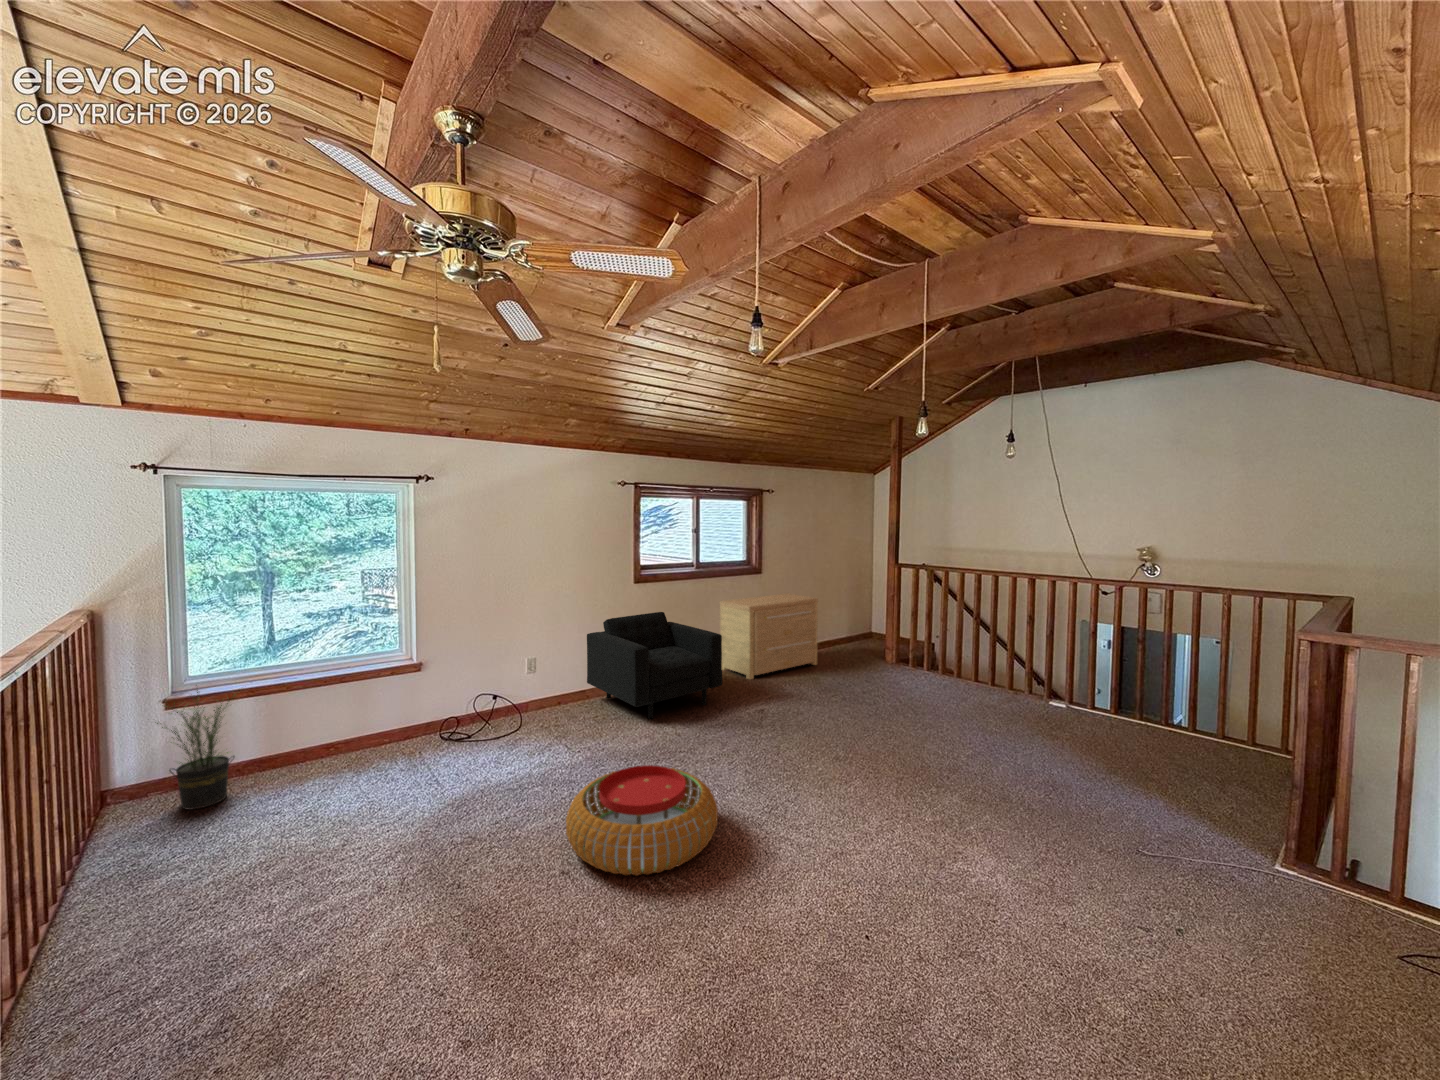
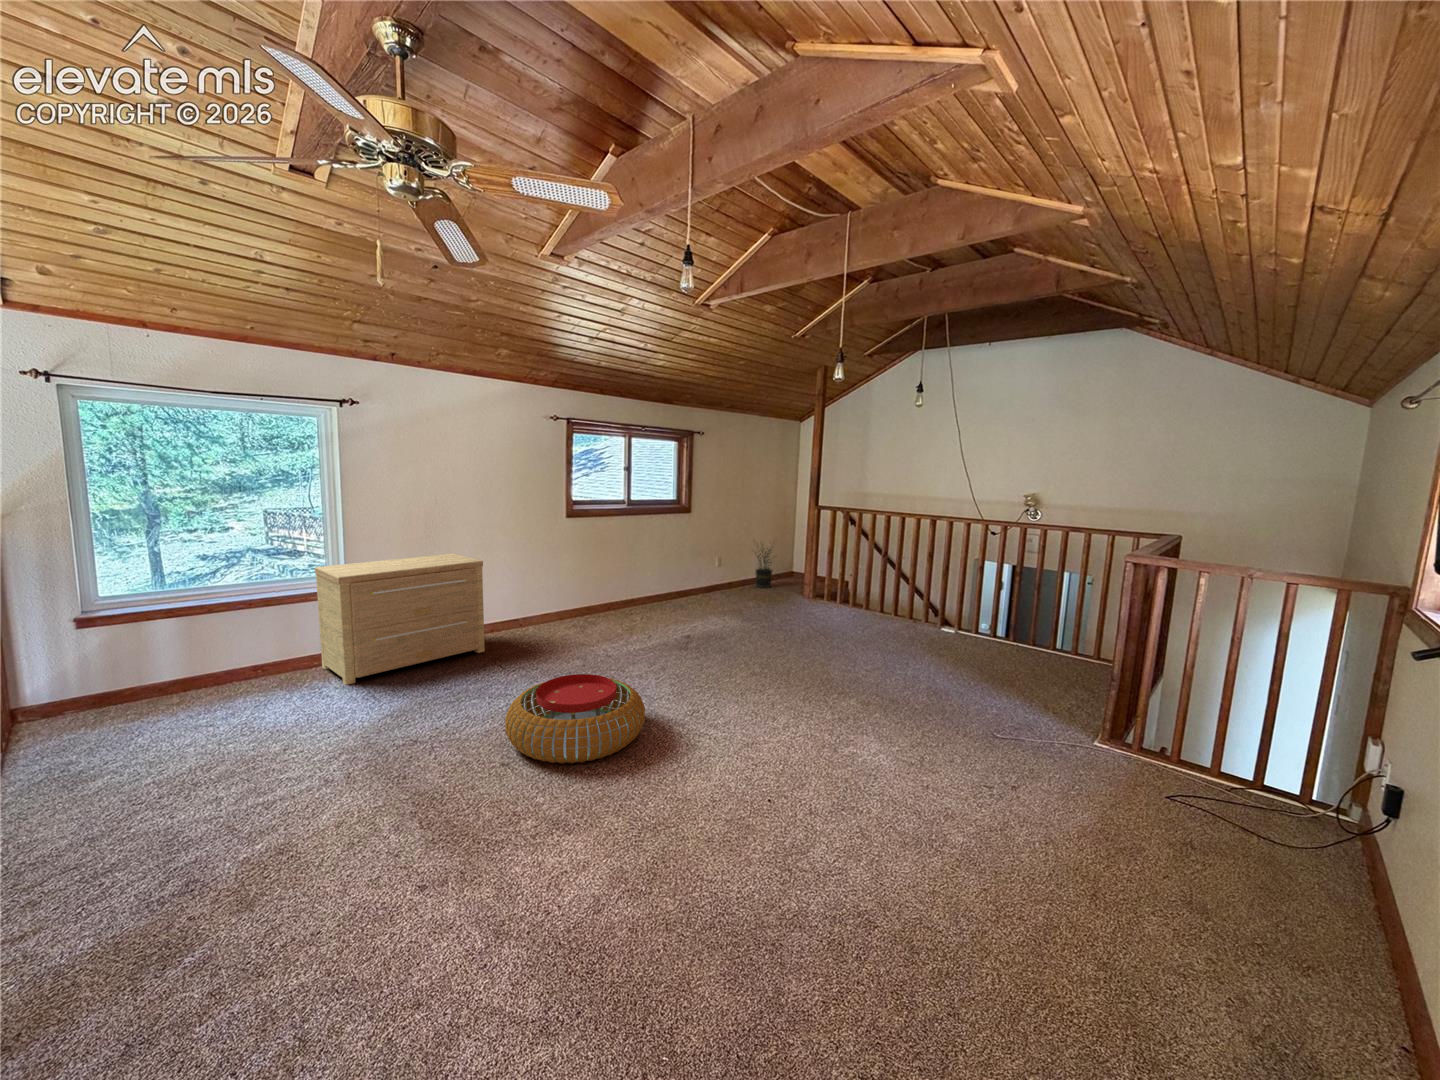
side table: present [720,593,818,679] -> present [315,553,485,685]
armchair: present [587,612,722,719] -> none [520,545,652,643]
potted plant: present [155,685,235,810] -> present [756,542,773,588]

